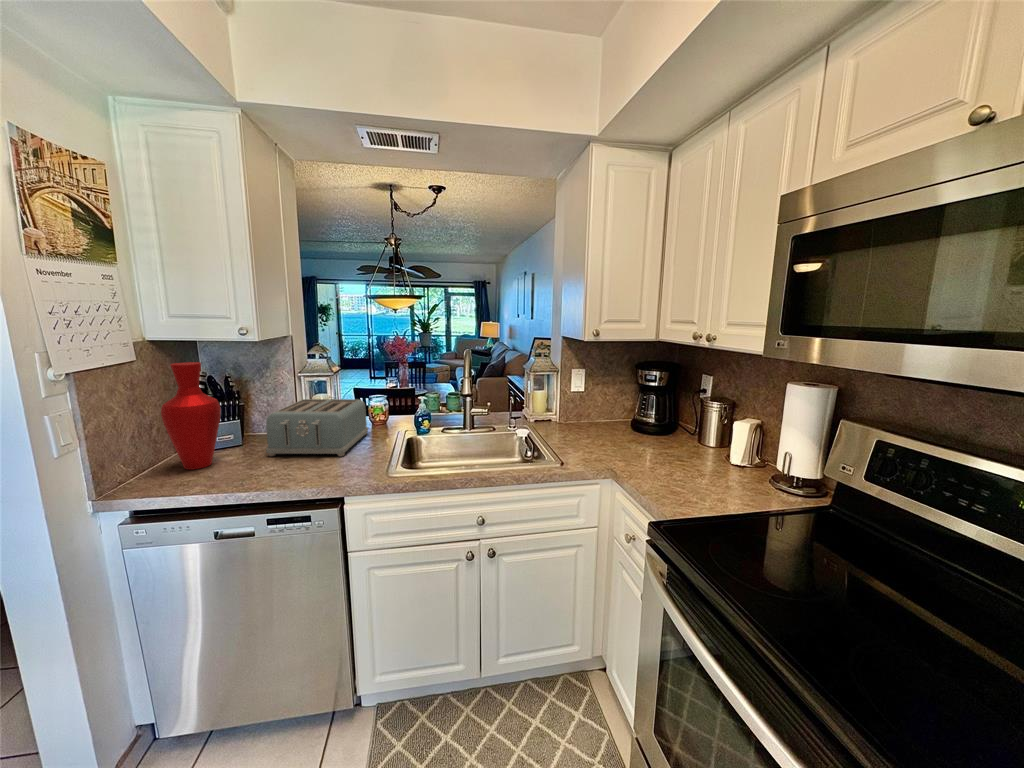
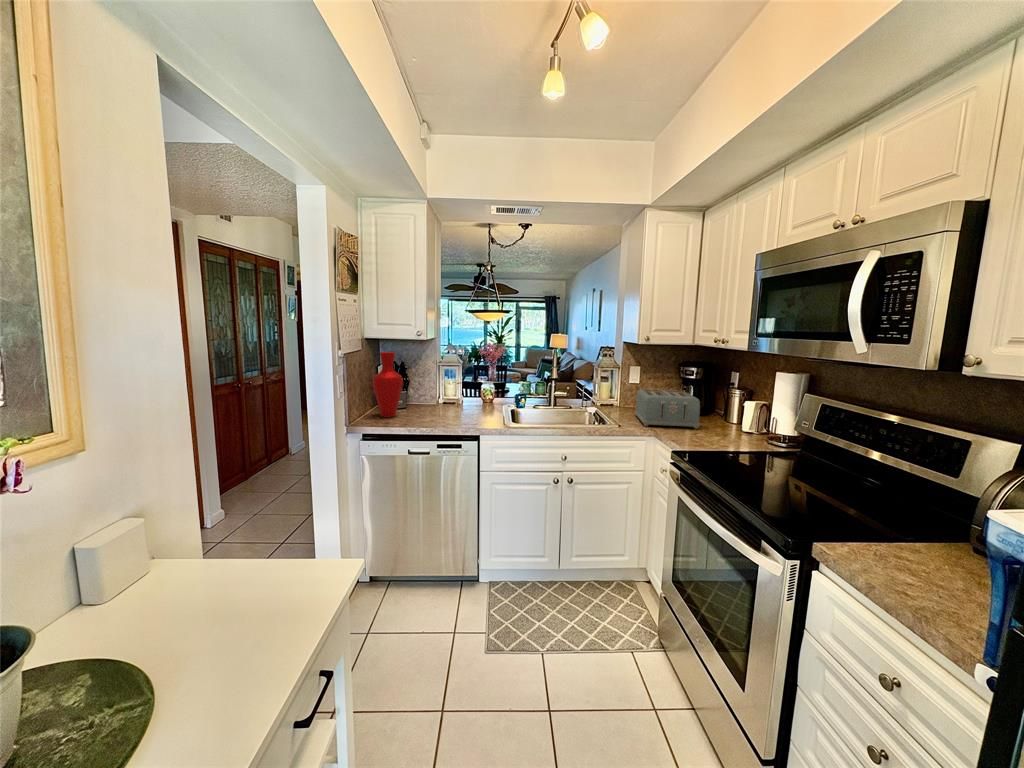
toaster: present [266,399,368,456] -> present [635,389,700,429]

